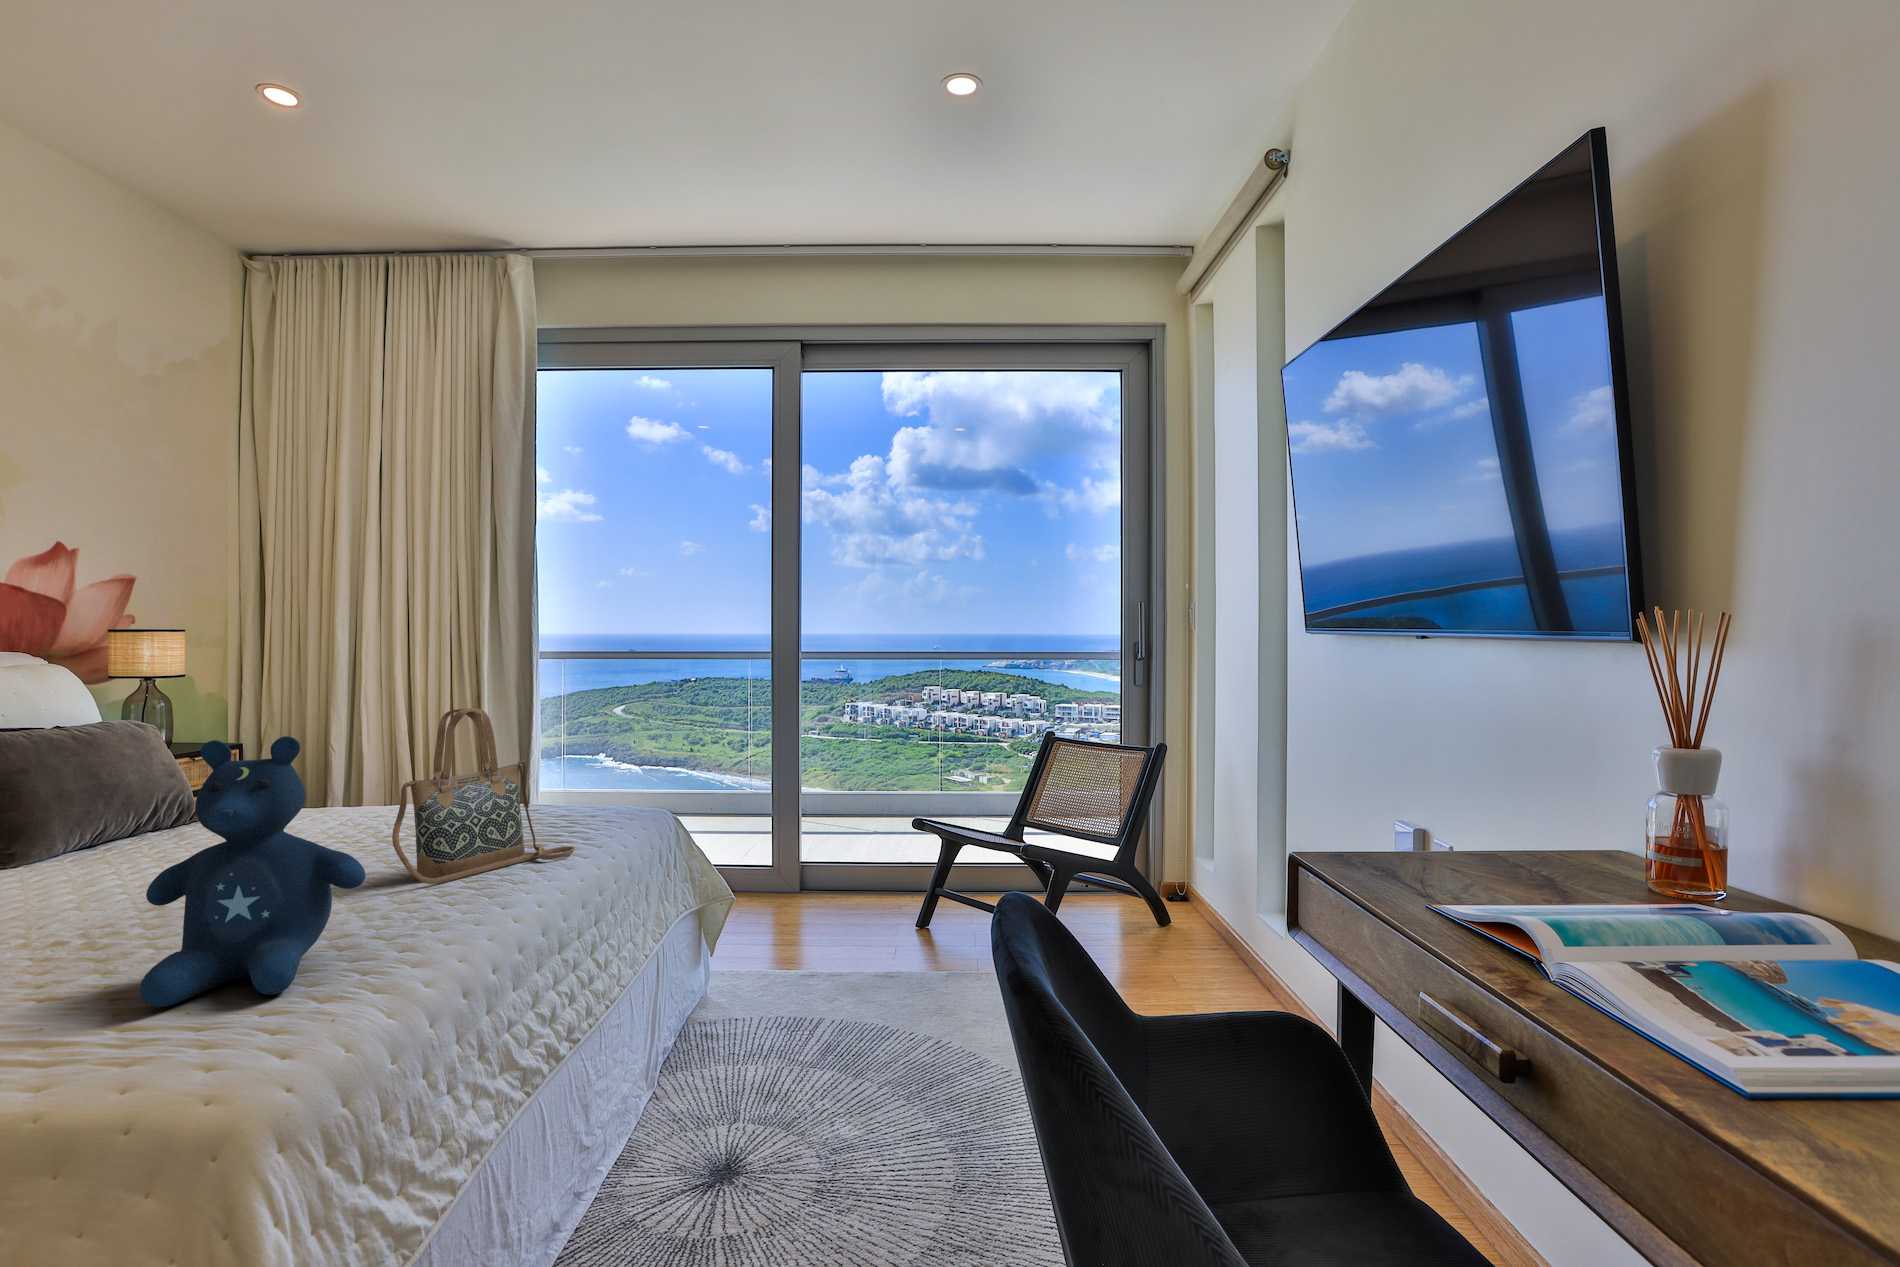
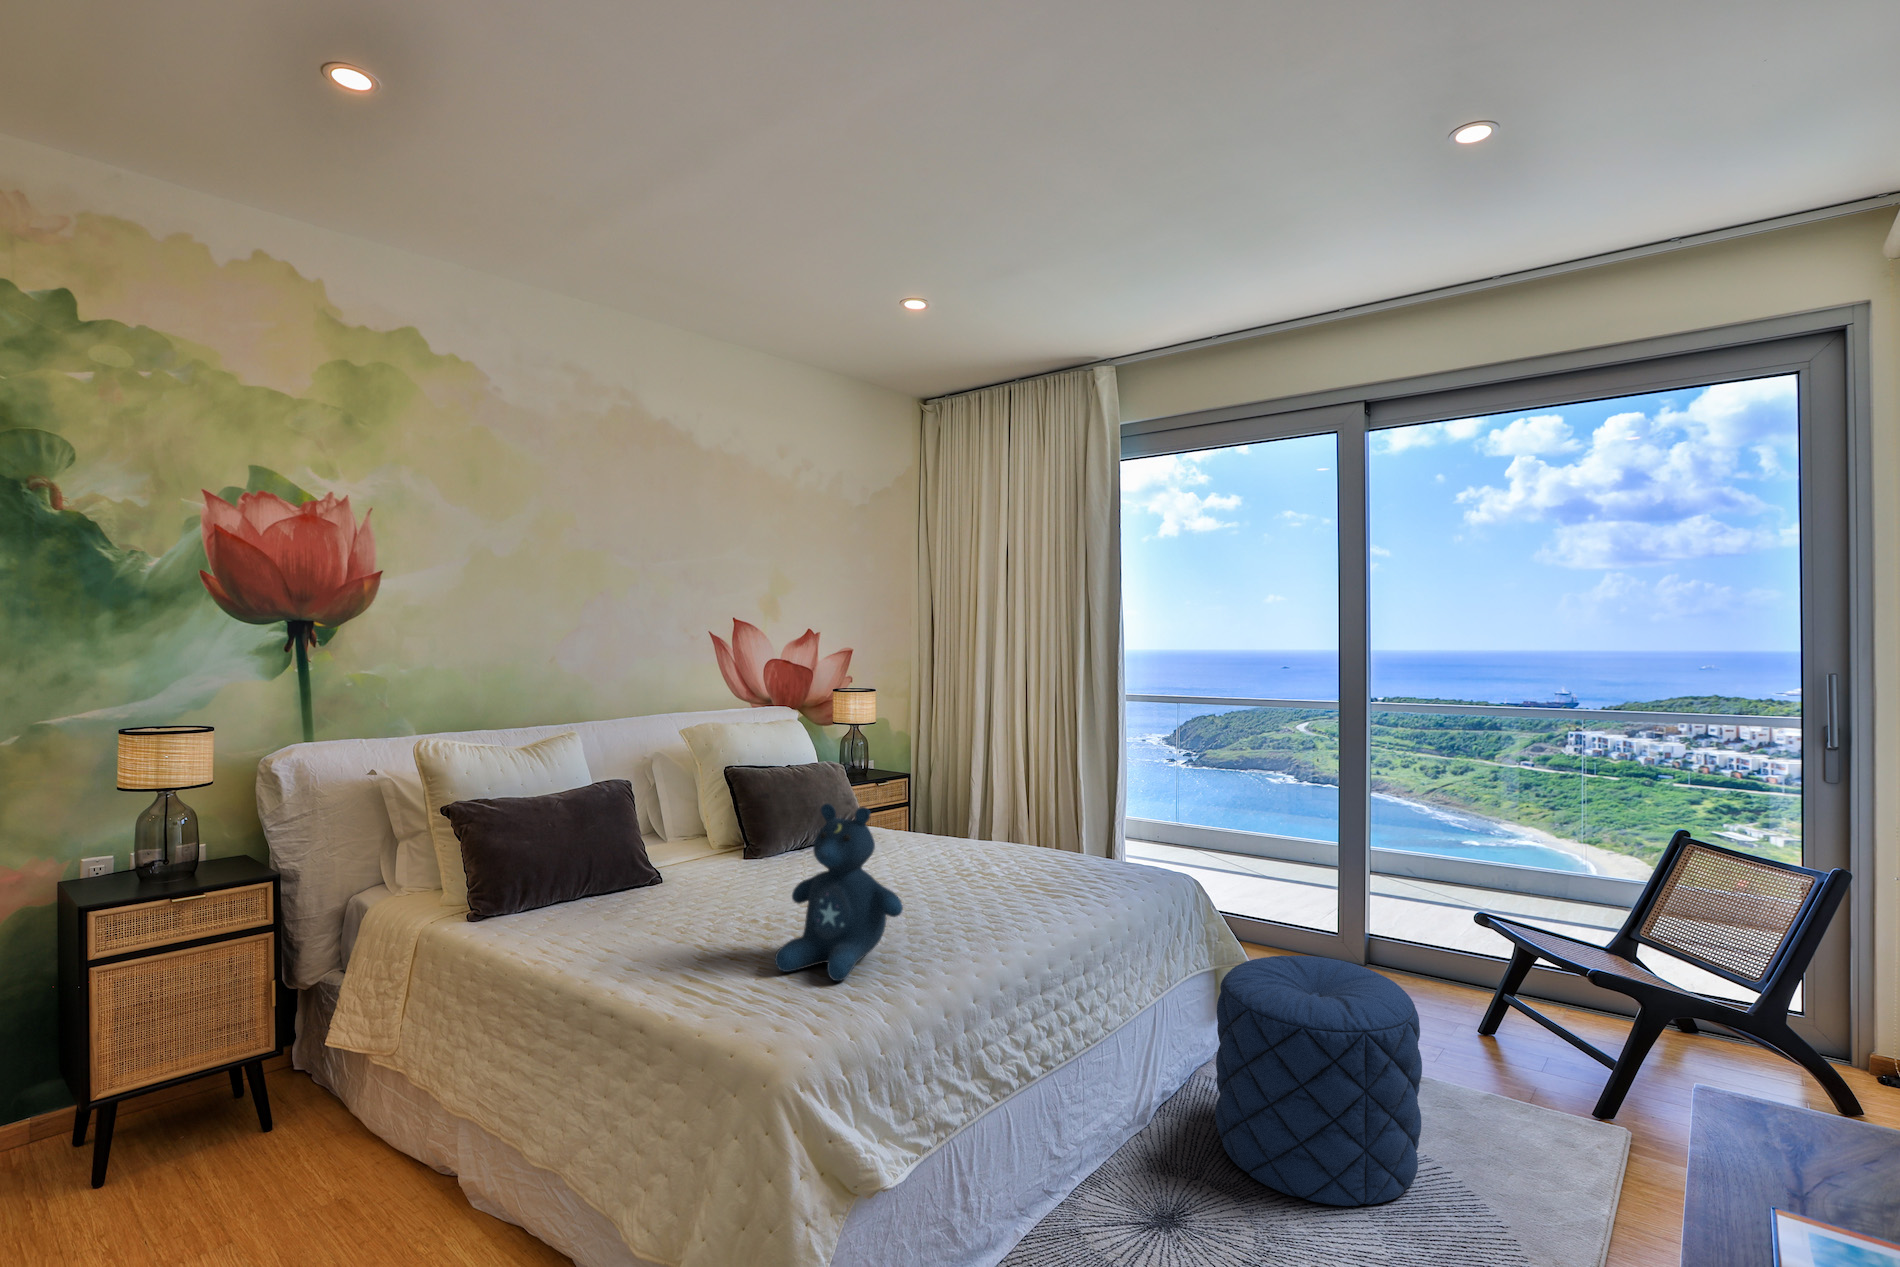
handbag: present [392,708,575,884] -> none [951,783,1082,914]
pouf: none [734,859,934,1103] -> present [1215,955,1422,1206]

